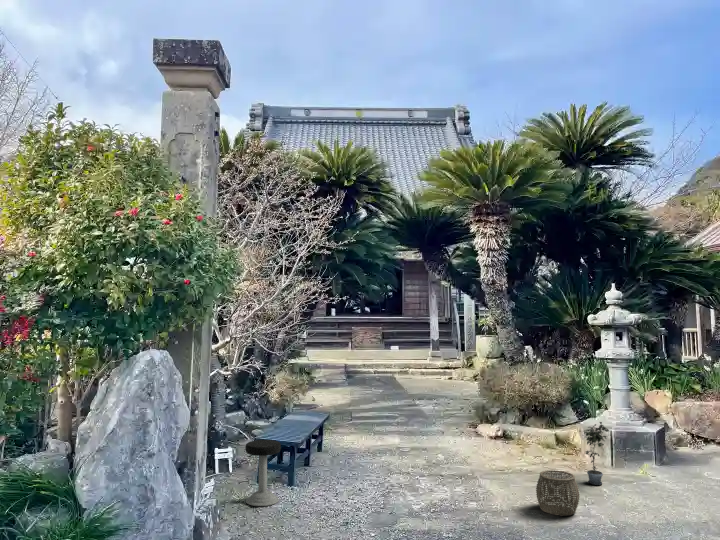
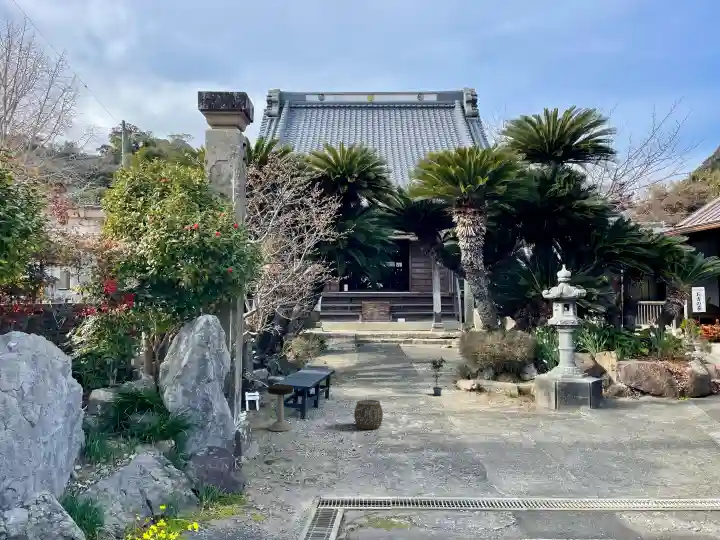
potted plant: present [584,422,609,485] -> present [431,356,446,396]
woven basket: present [536,470,580,516] -> present [354,400,383,429]

